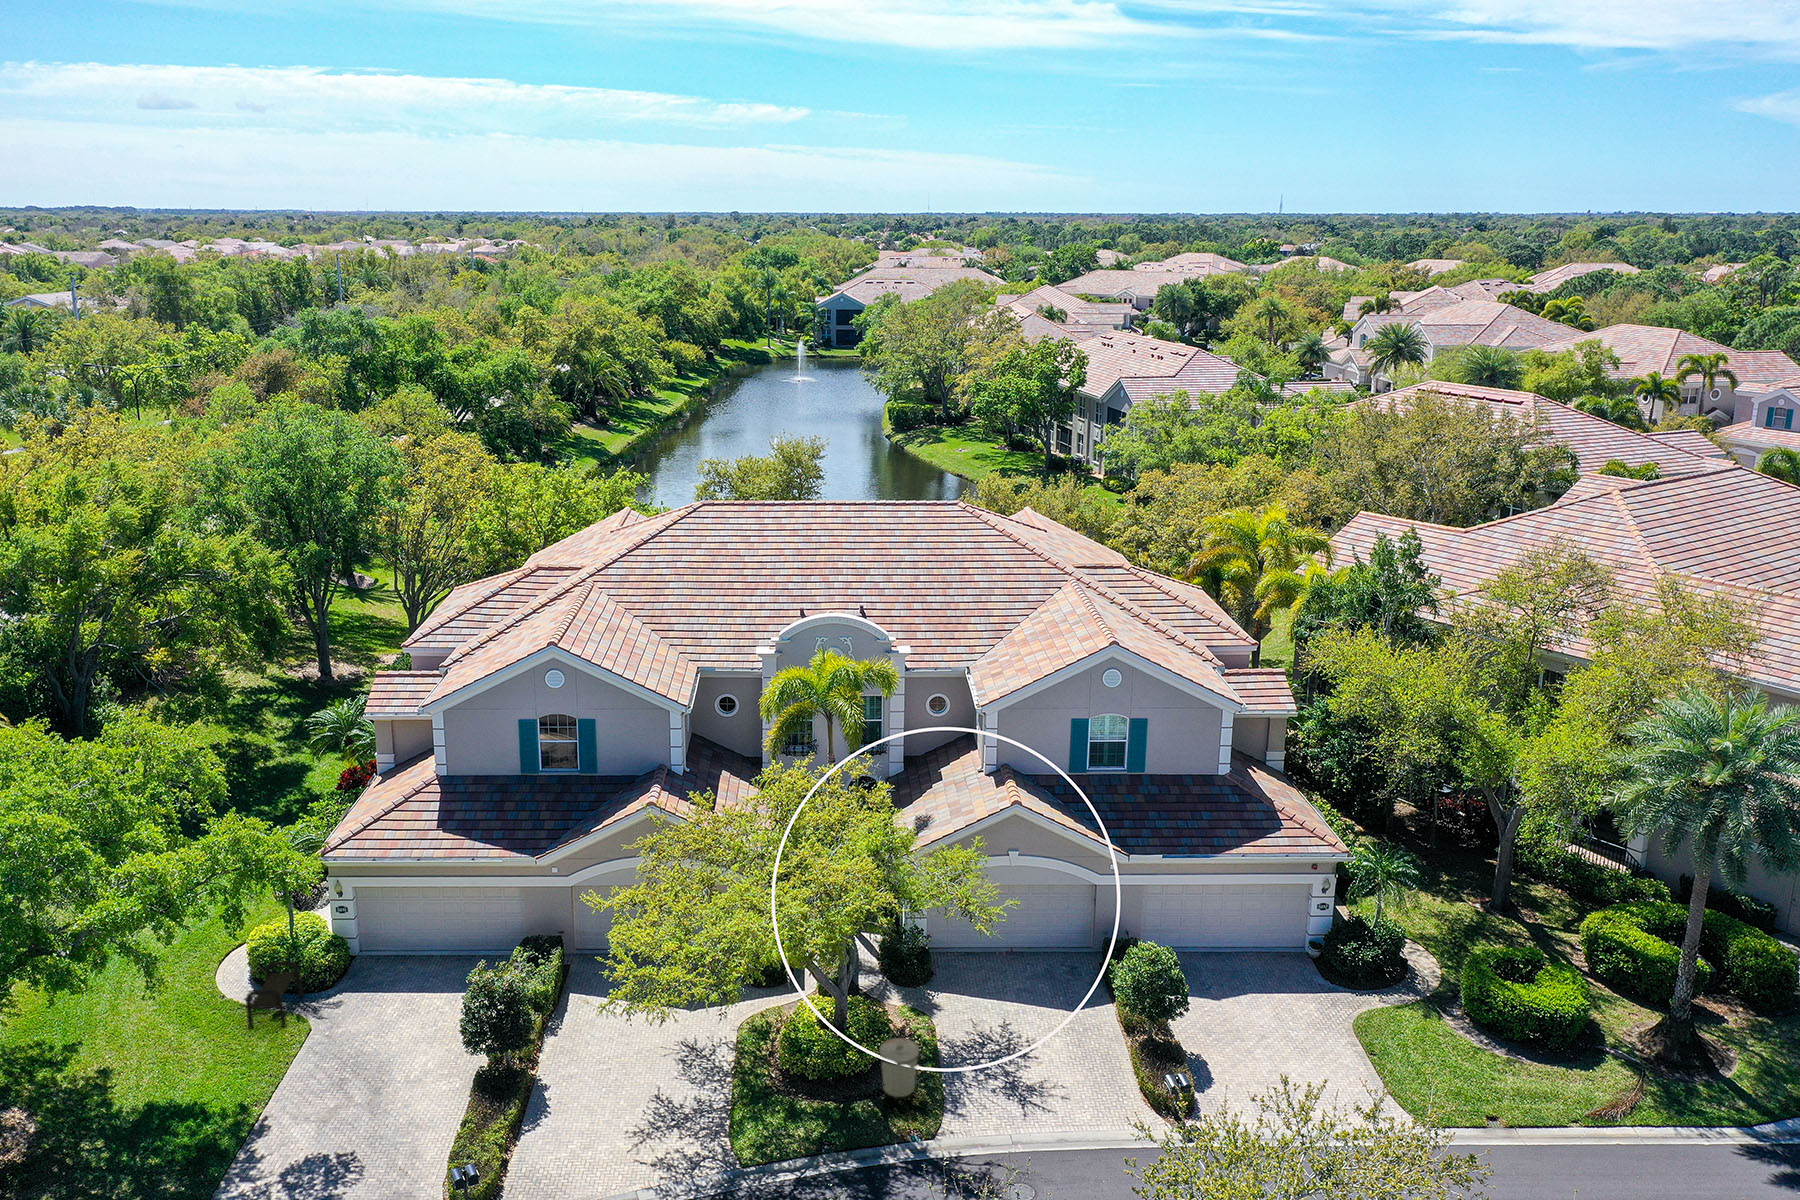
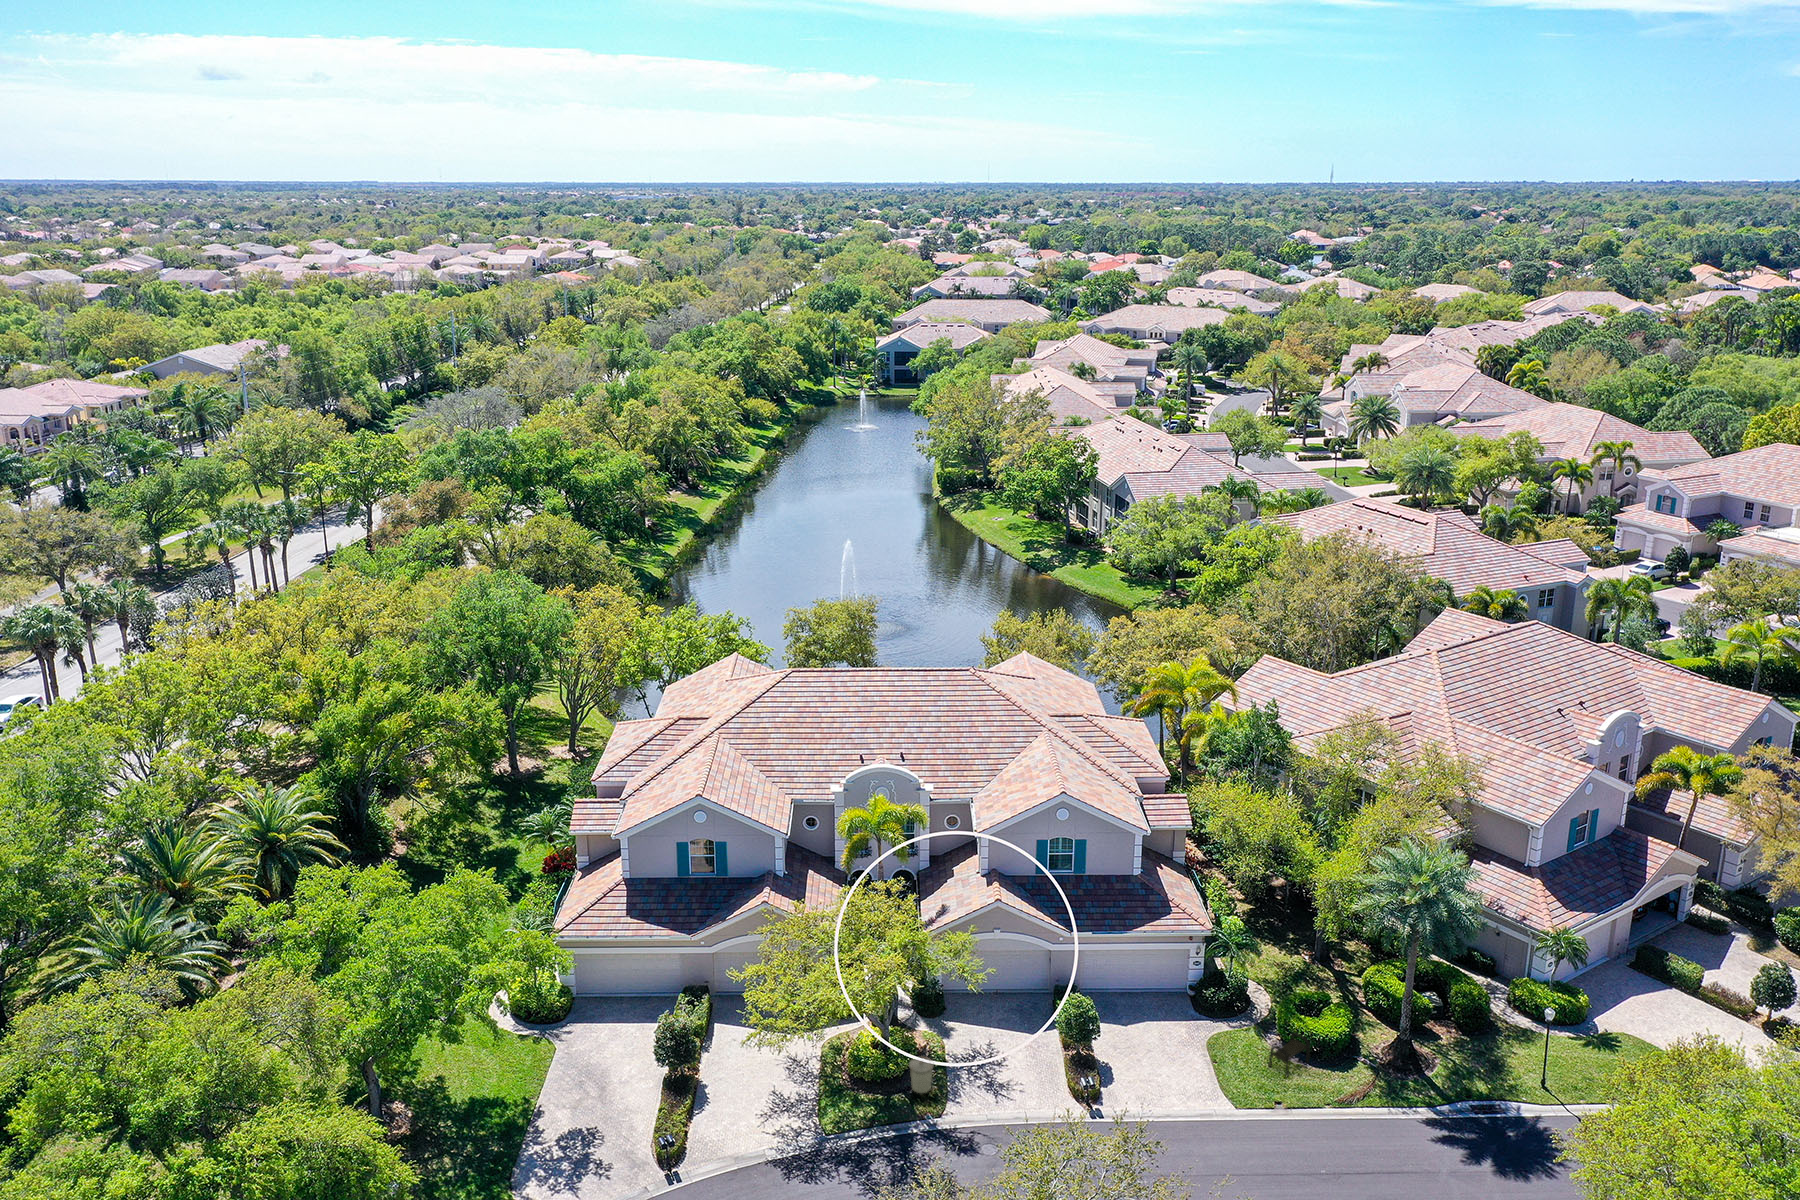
bench: present [246,961,303,1029] -> present [1268,1032,1310,1077]

